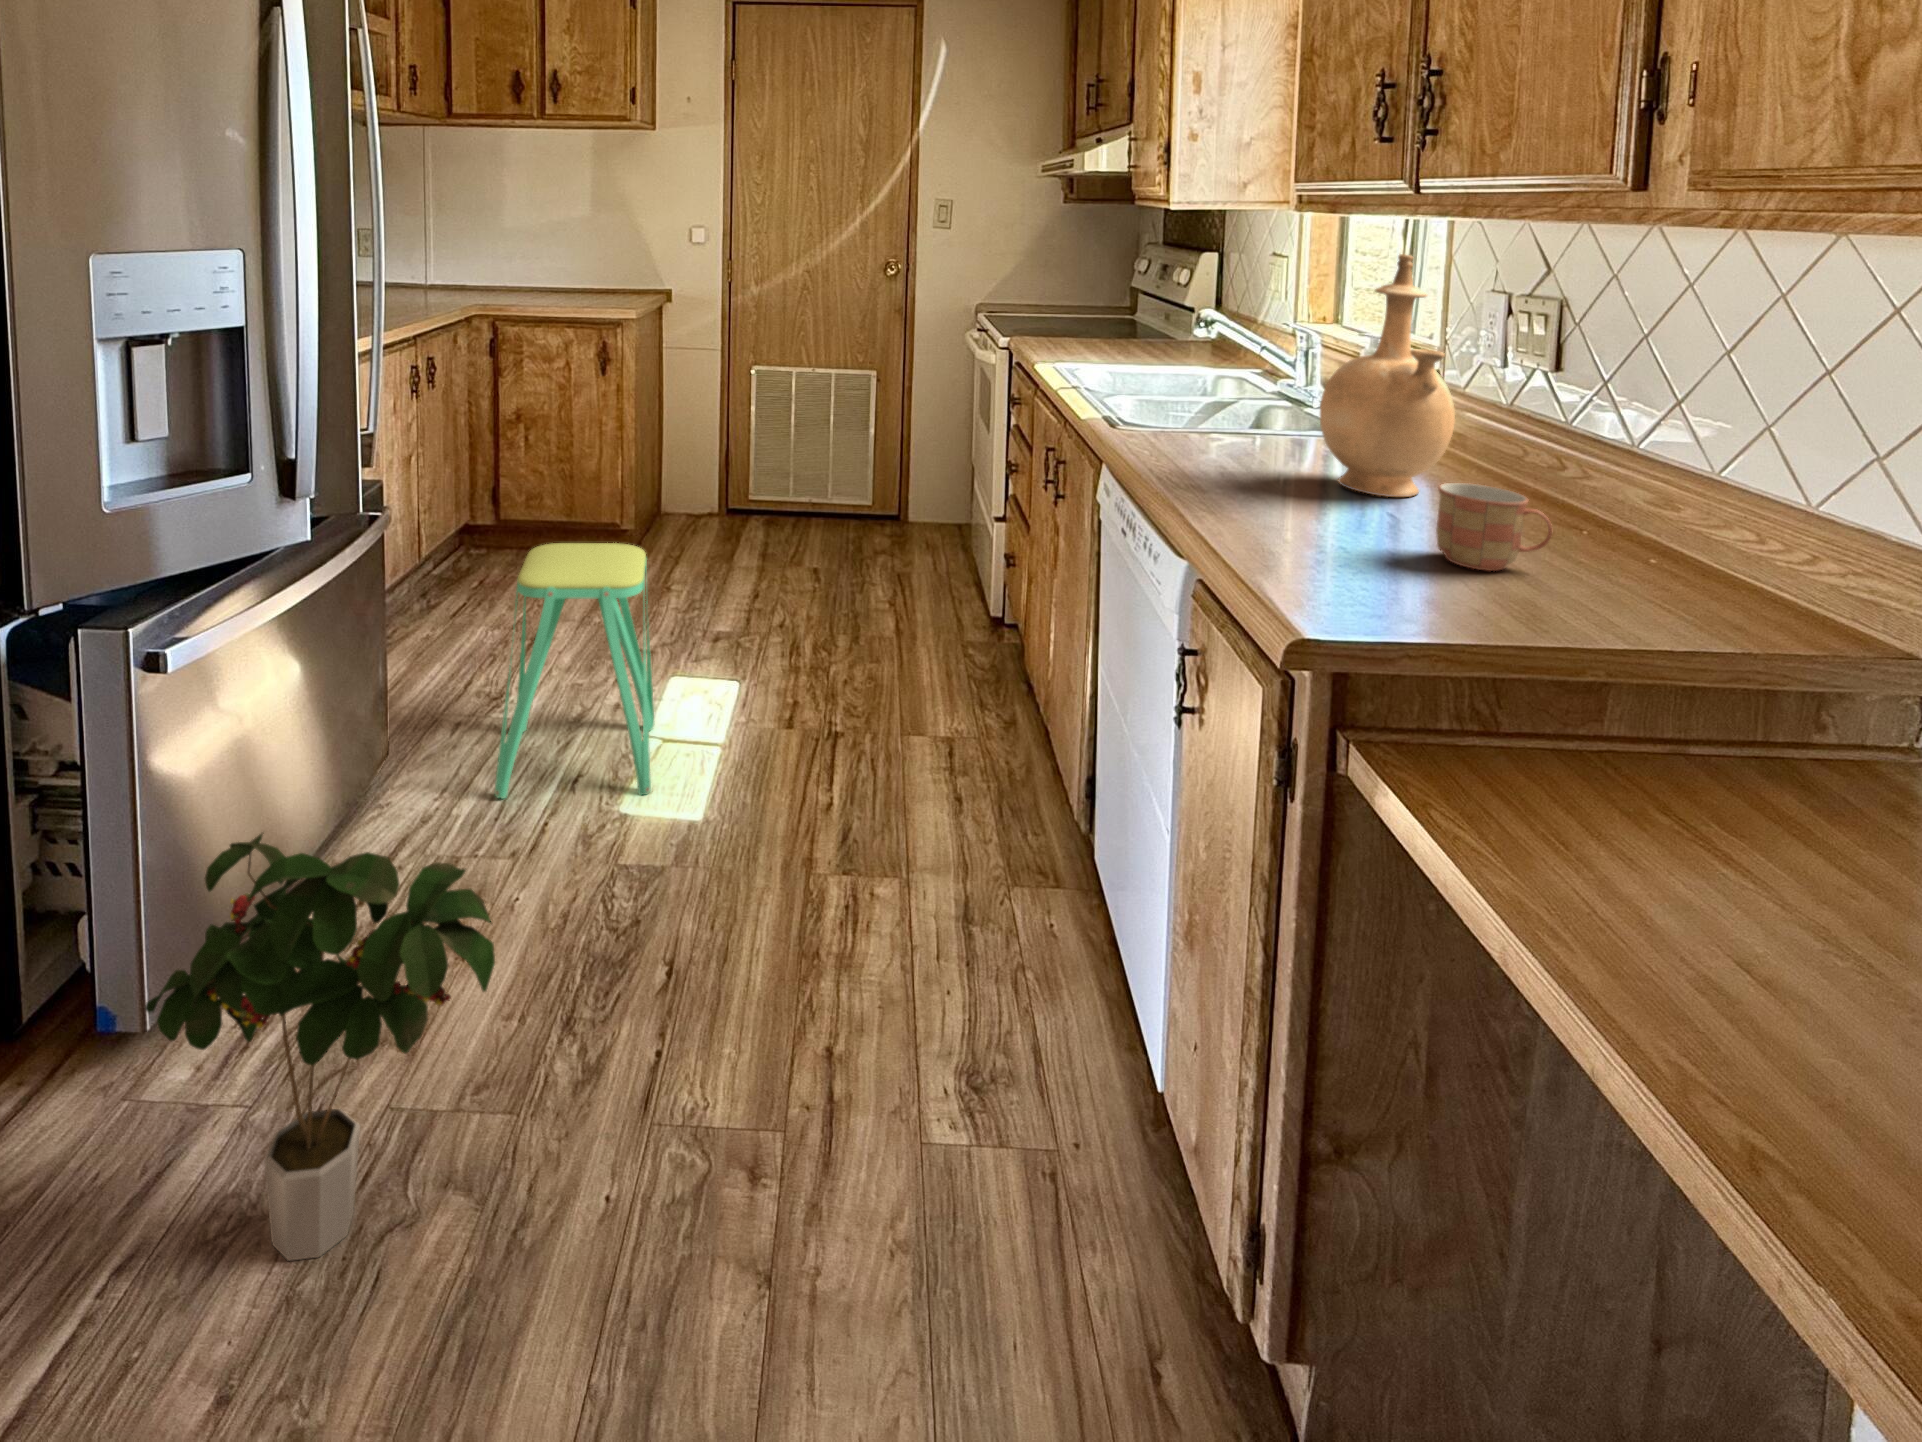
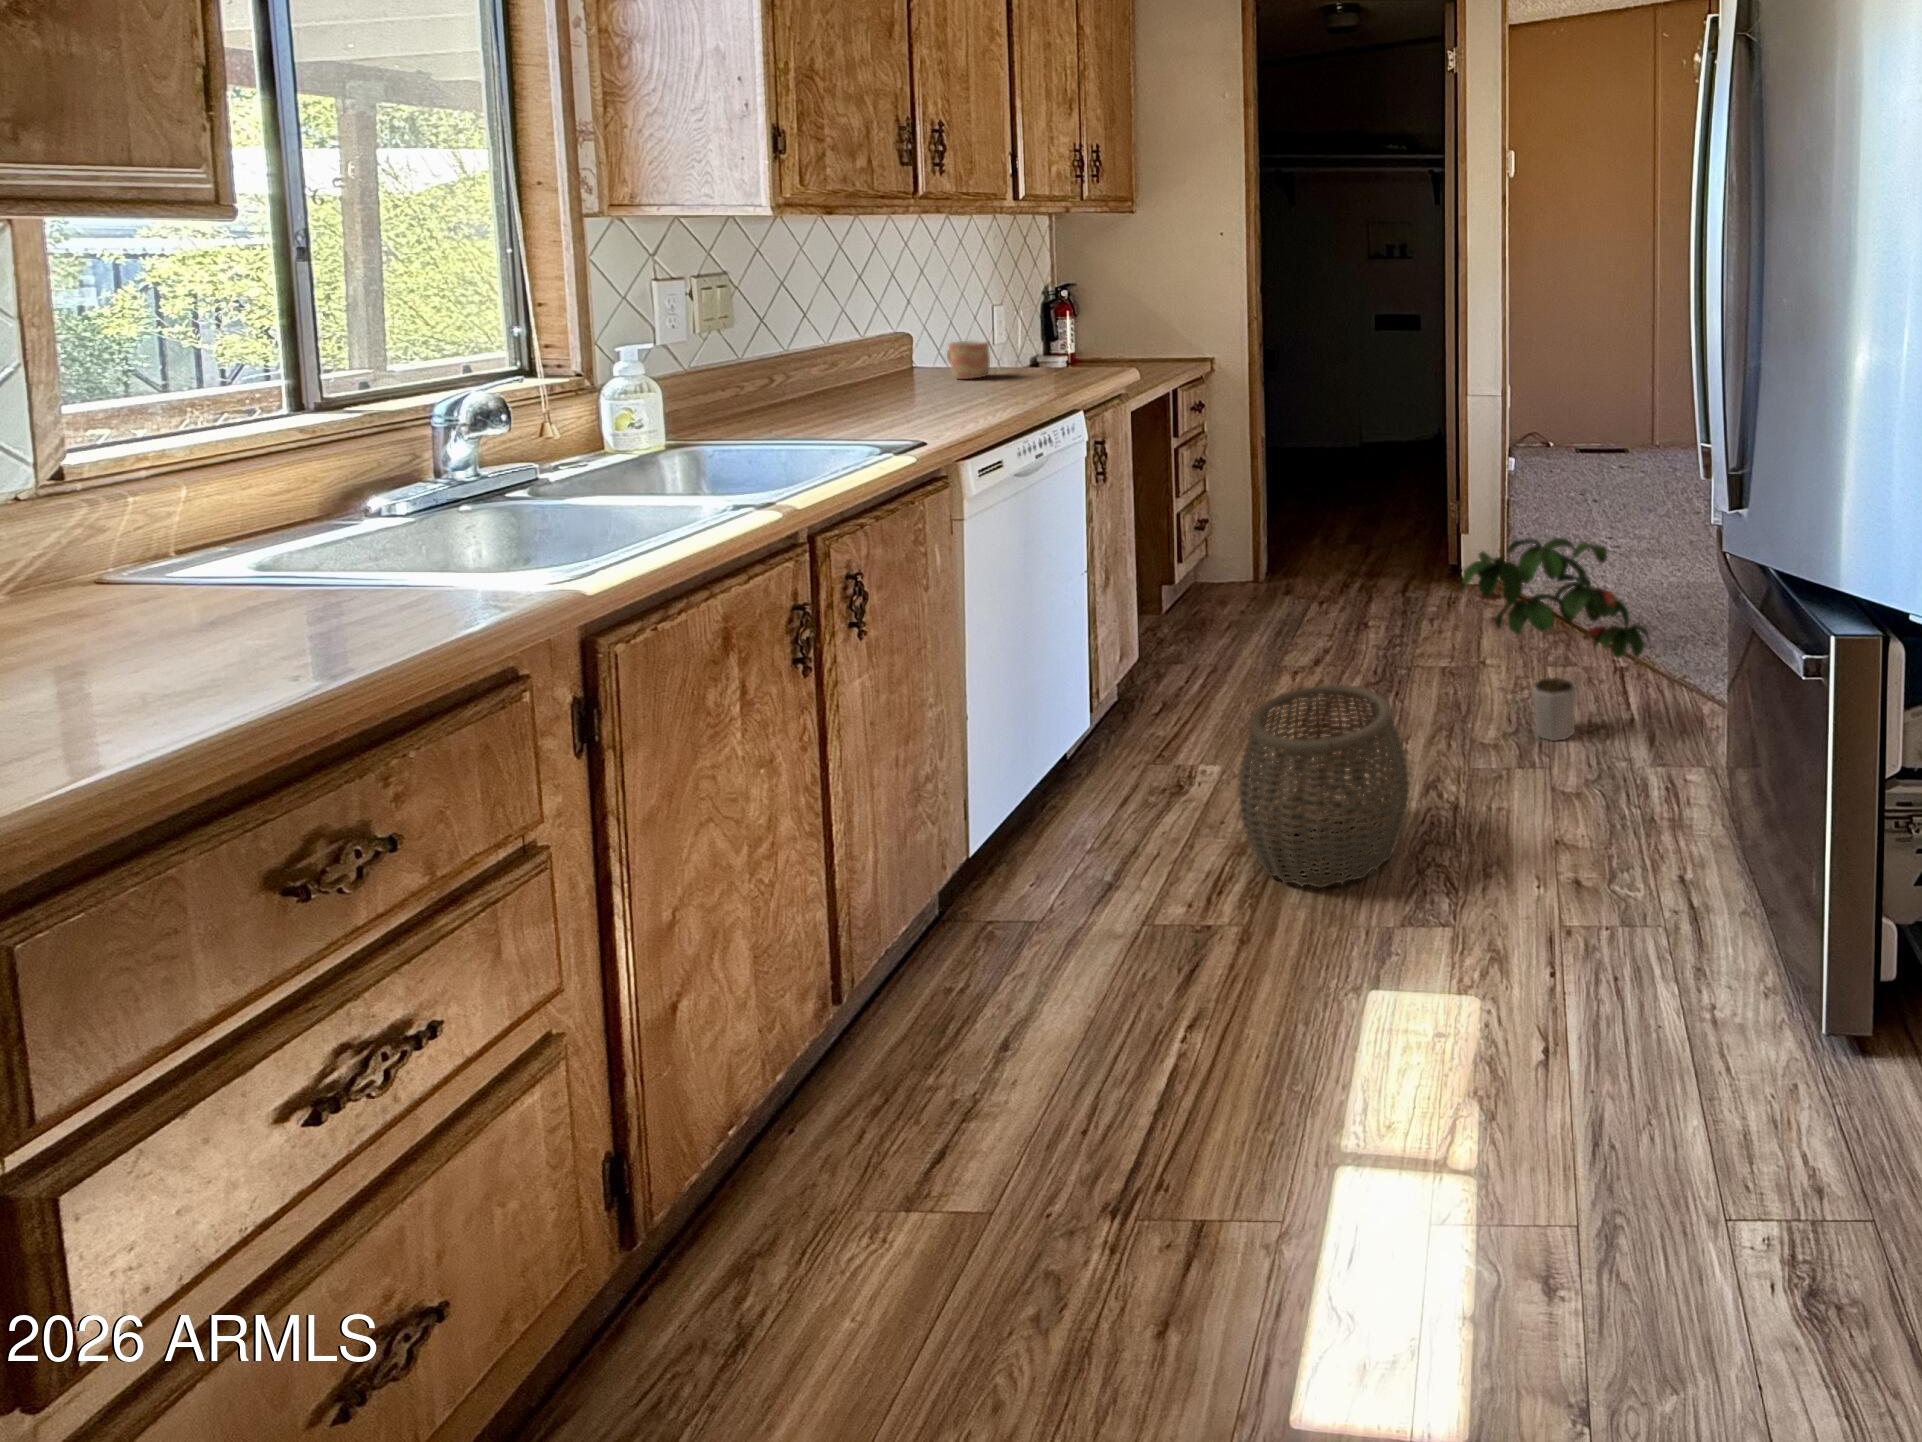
vase: present [1320,254,1455,497] -> none [823,238,920,408]
stool: present [495,543,654,798] -> none [1438,750,1701,1205]
woven basket: none [641,760,845,1016] -> present [1237,685,1410,888]

